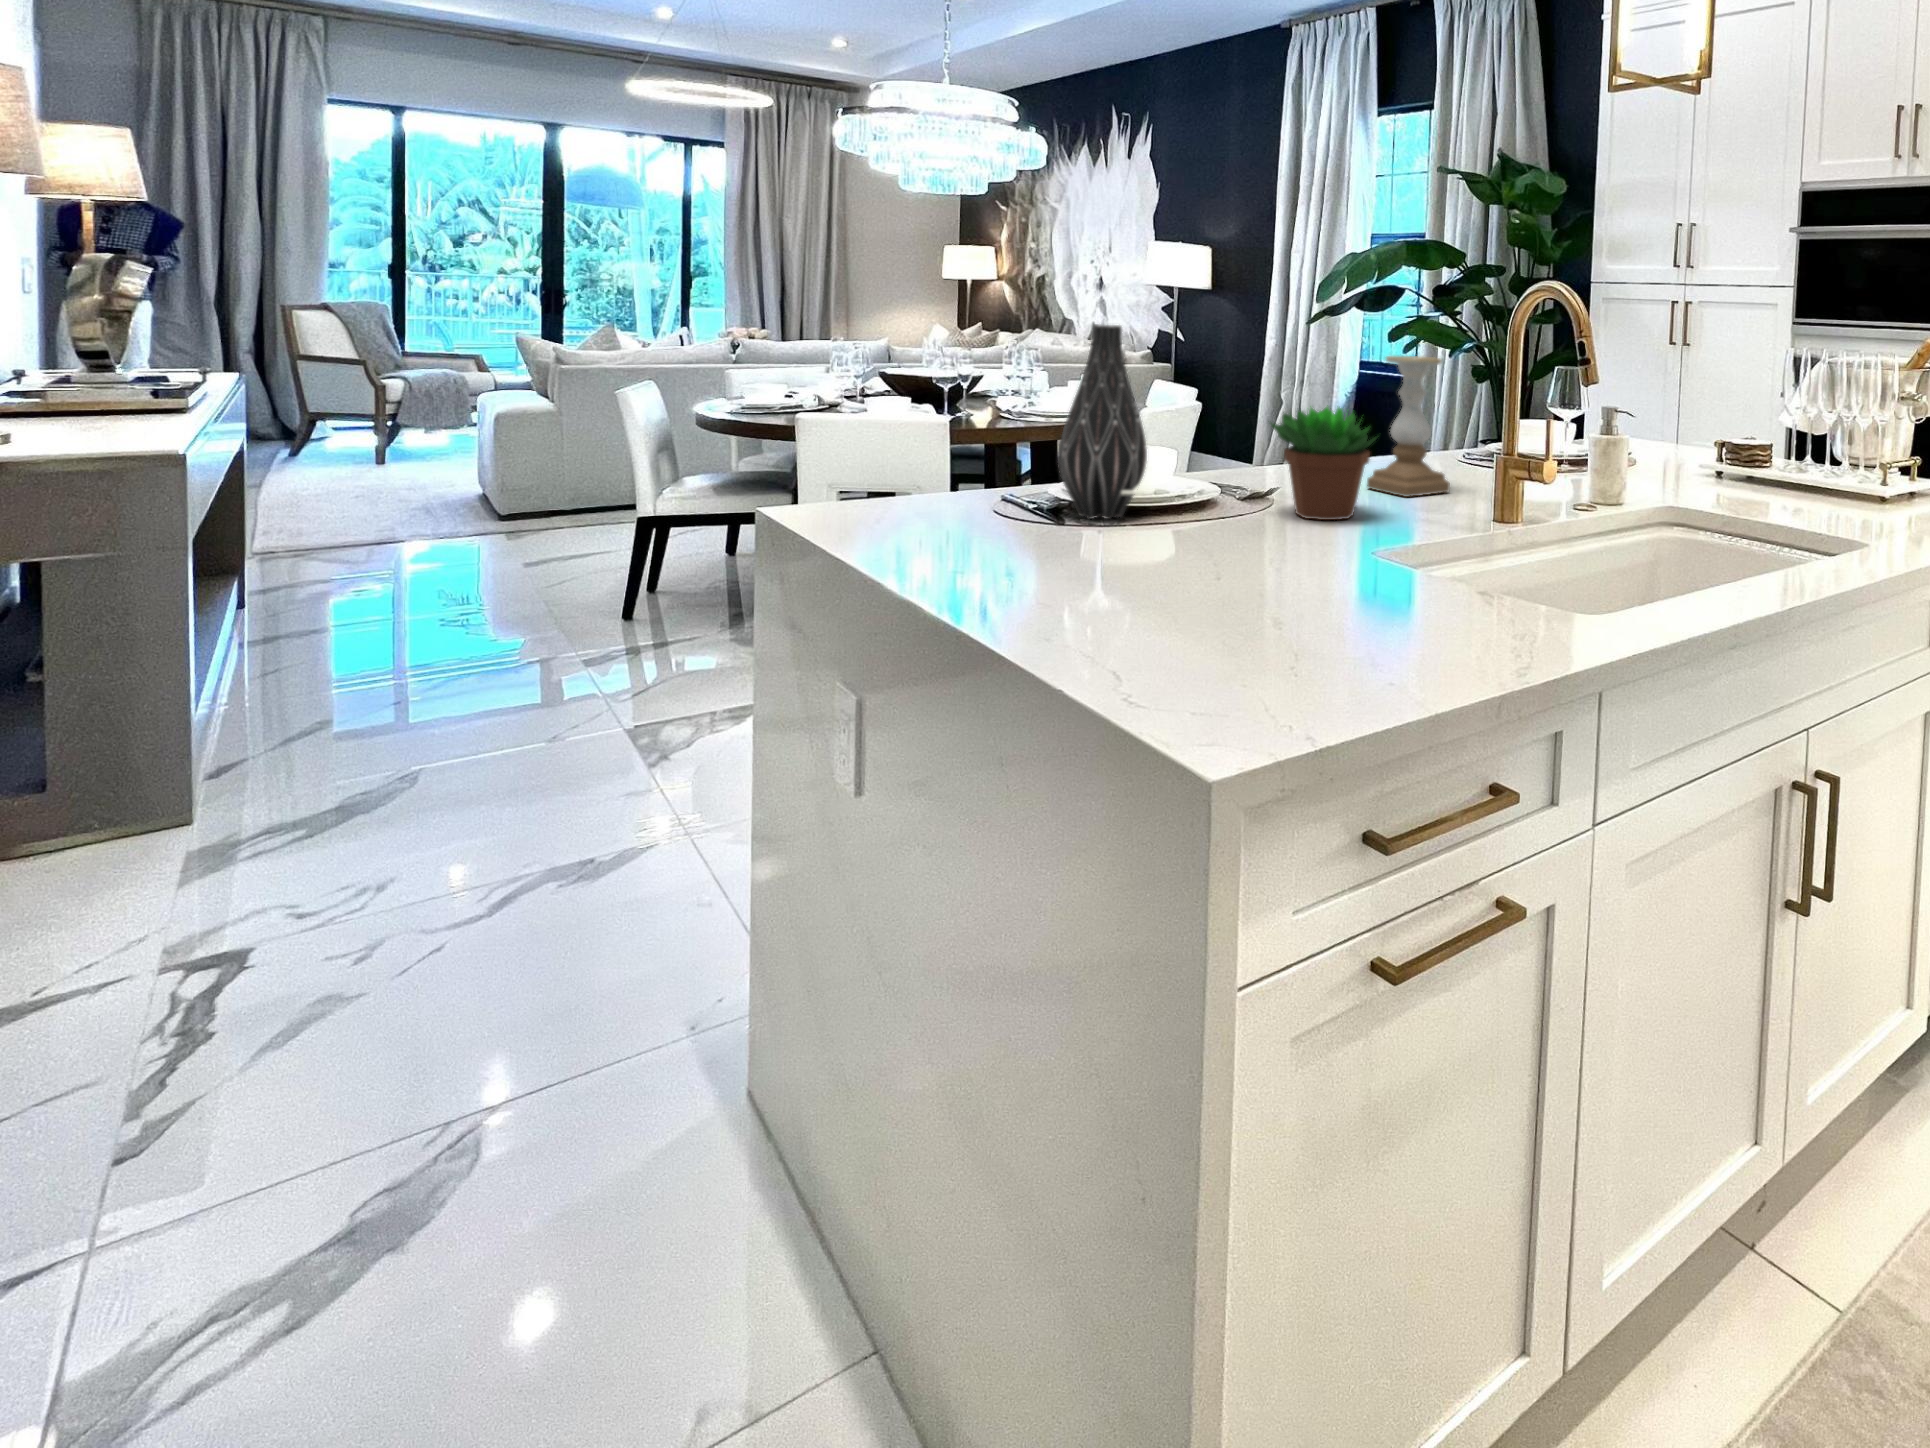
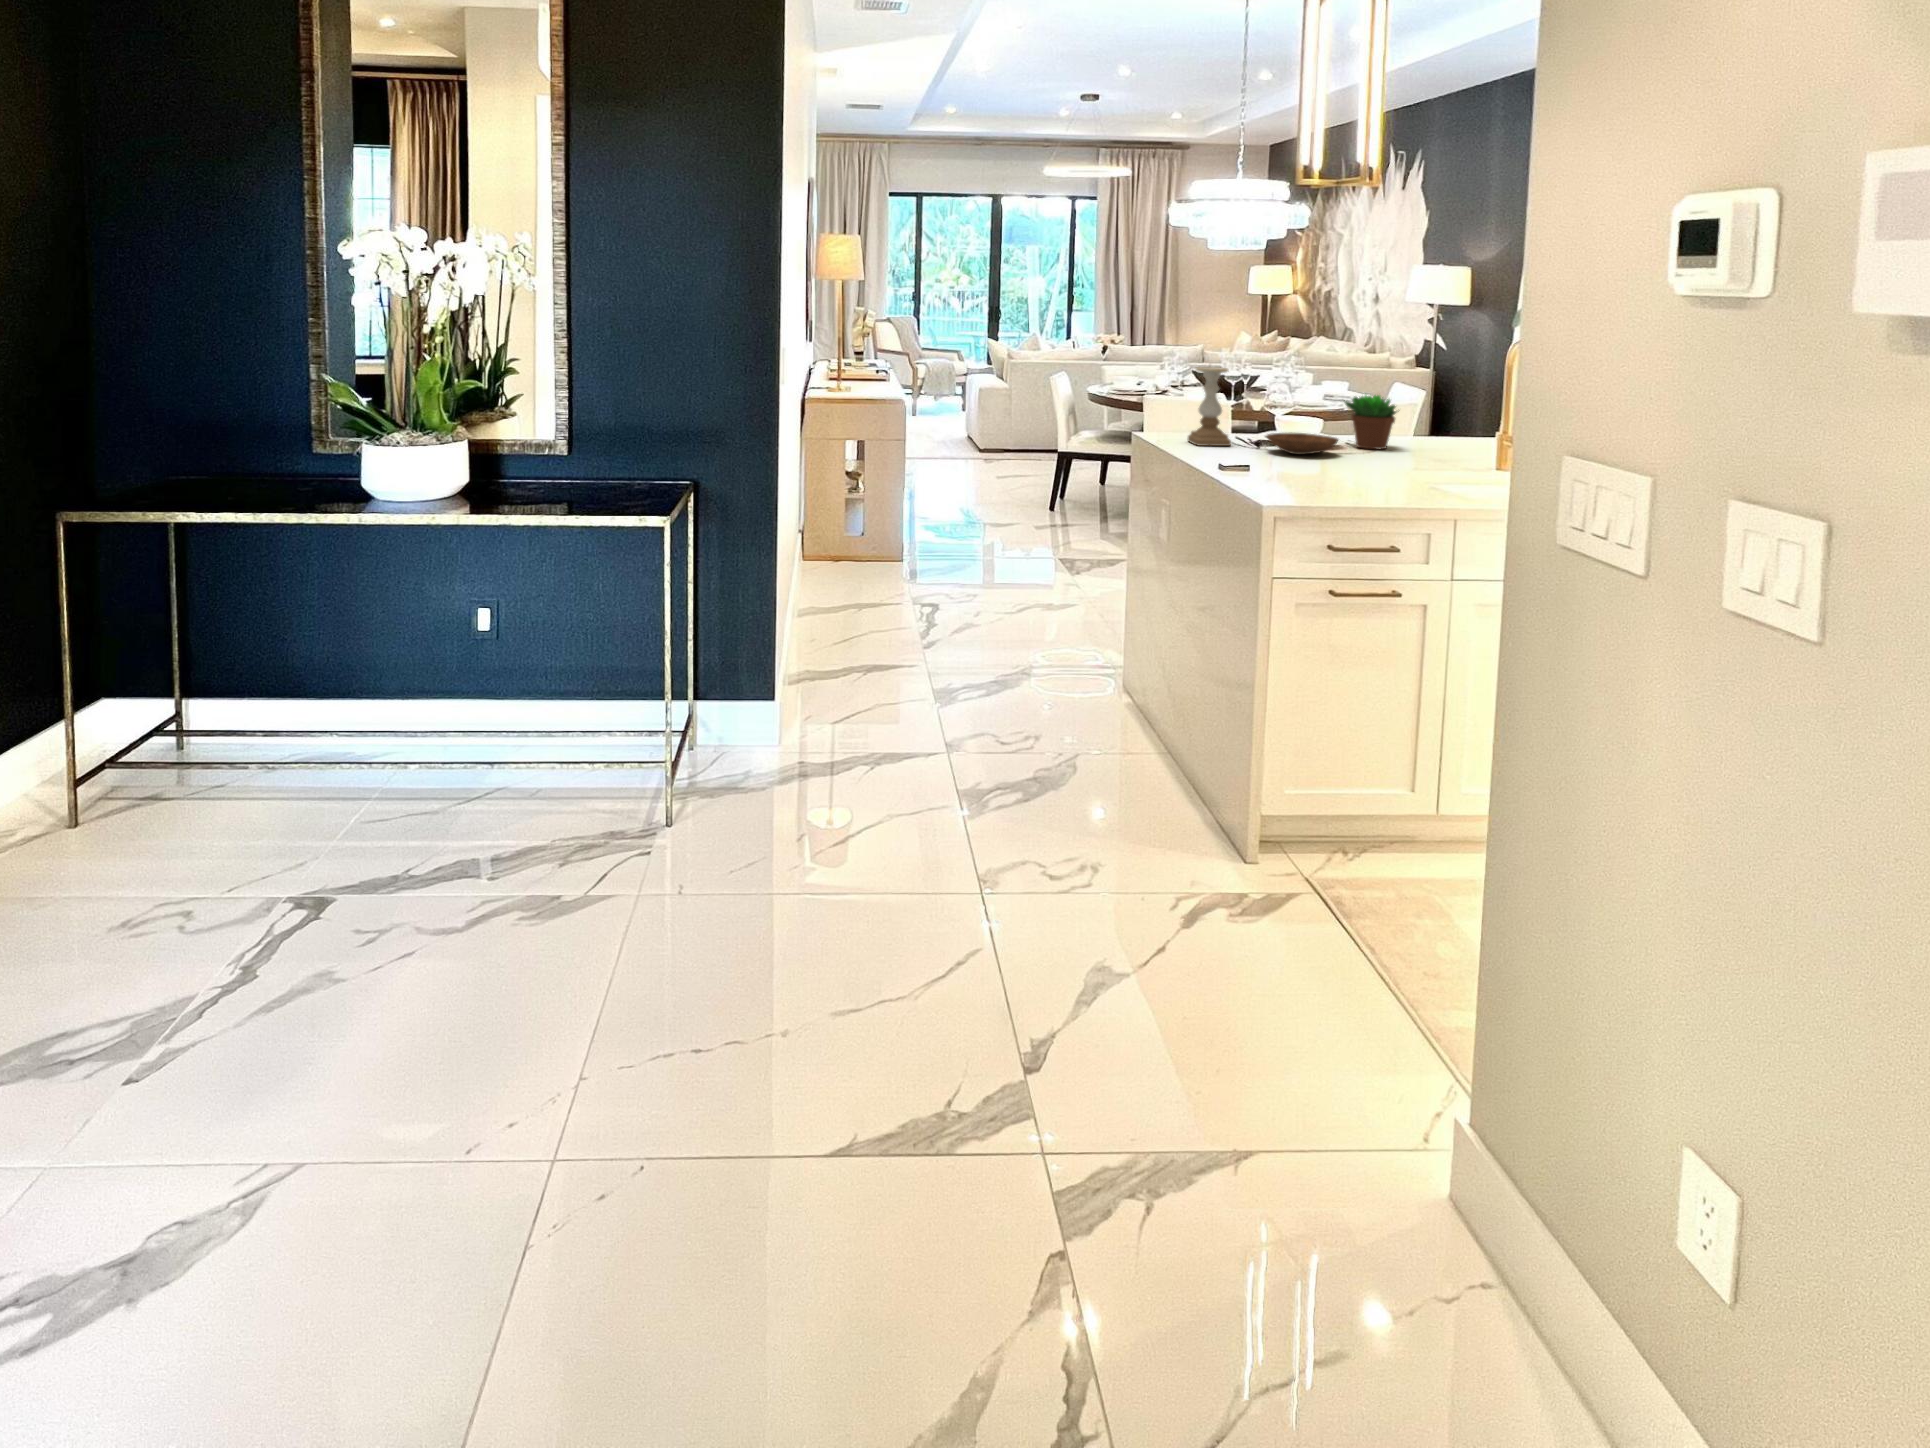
vase: present [1058,324,1147,519] -> none [1244,353,1283,440]
candle holder: present [1367,356,1450,497] -> present [1188,367,1231,446]
bowl: none [1144,503,1306,562] -> present [1267,433,1338,454]

